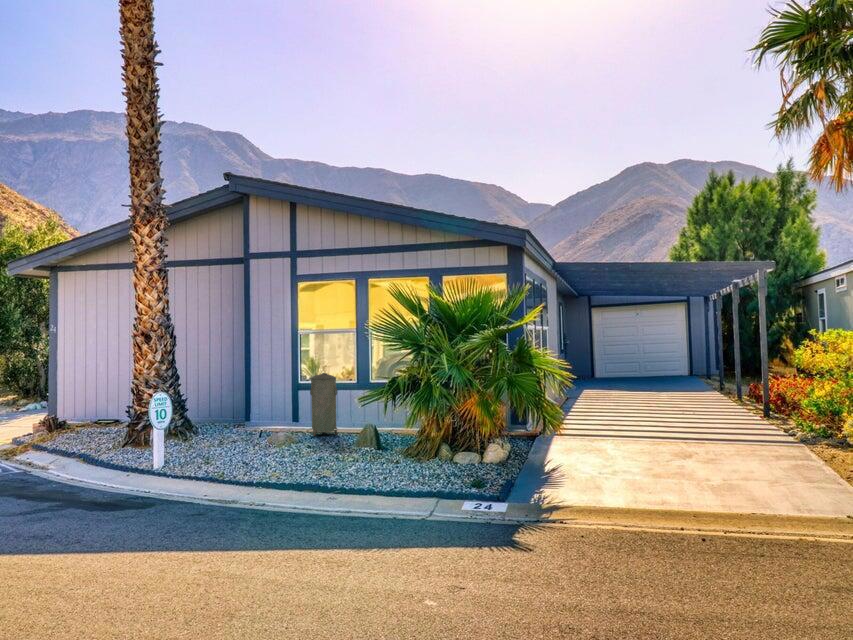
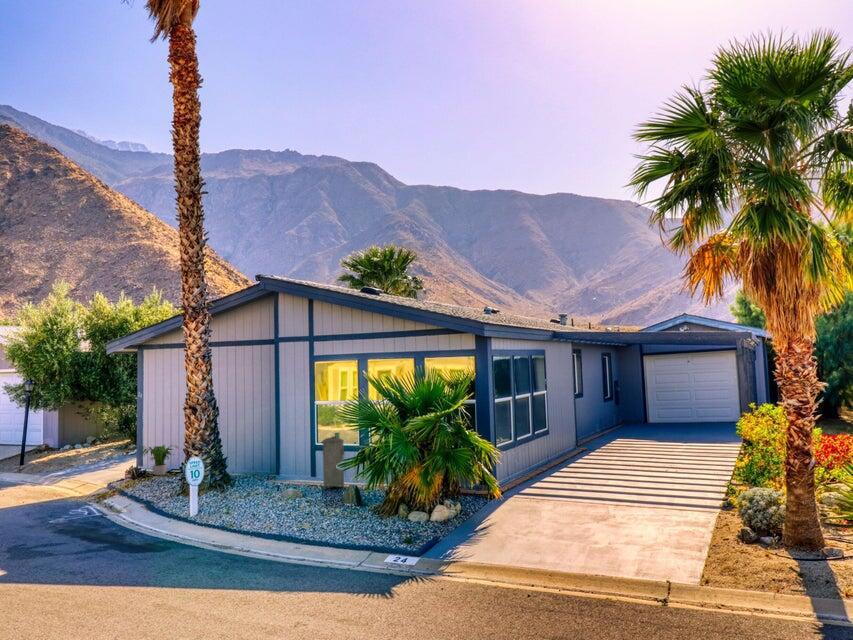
potted plant: none [60,392,112,429] -> present [140,445,178,475]

